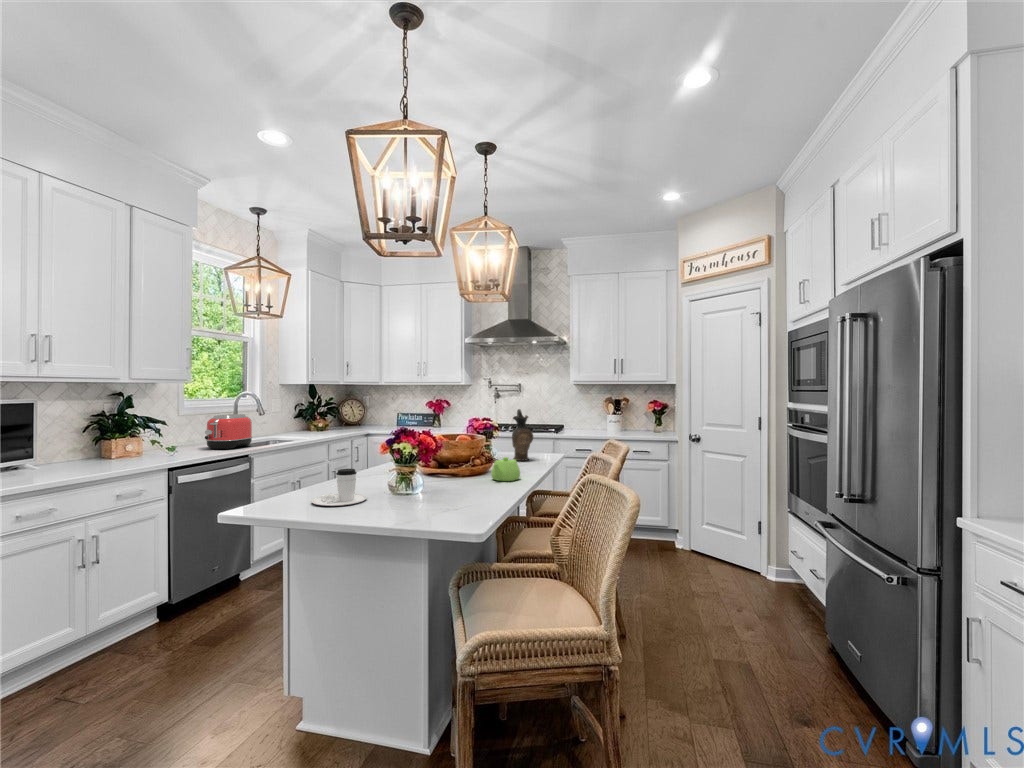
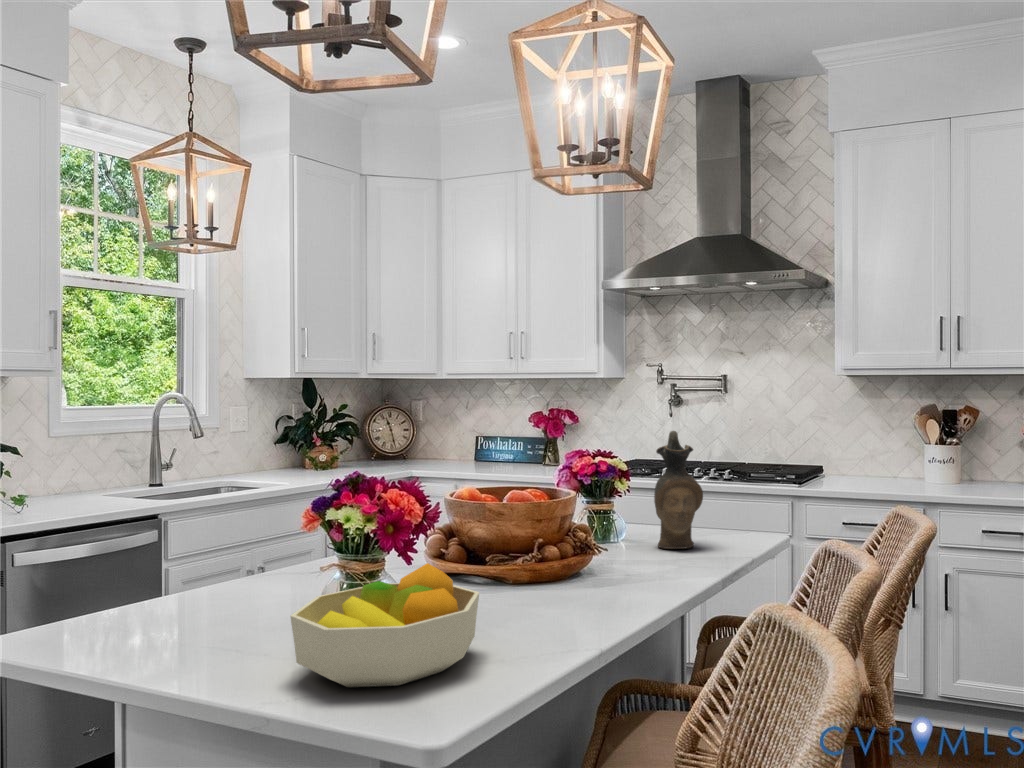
toaster: present [205,414,252,449] -> none [81,435,171,503]
teapot: present [491,457,520,481] -> none [569,544,638,602]
fruit bowl: none [403,465,475,516] -> present [290,563,479,687]
coffee cup: present [312,469,367,506] -> none [138,561,259,645]

